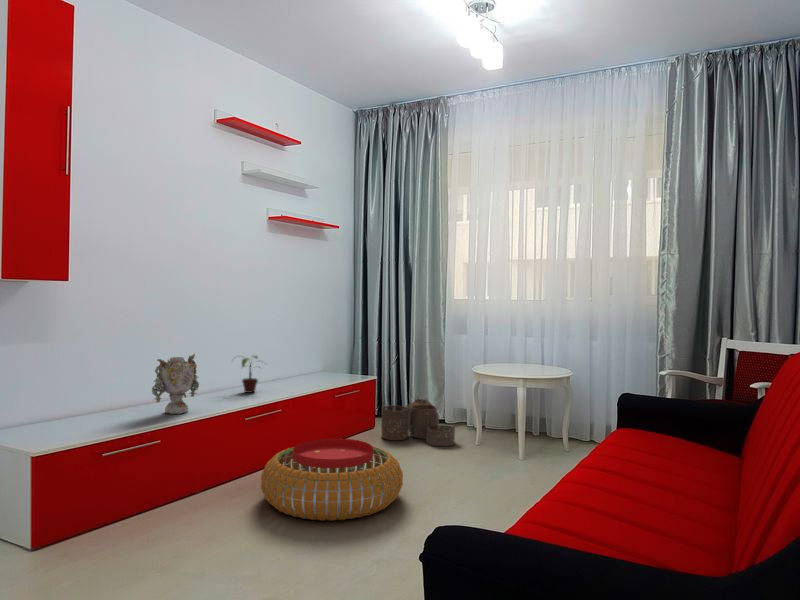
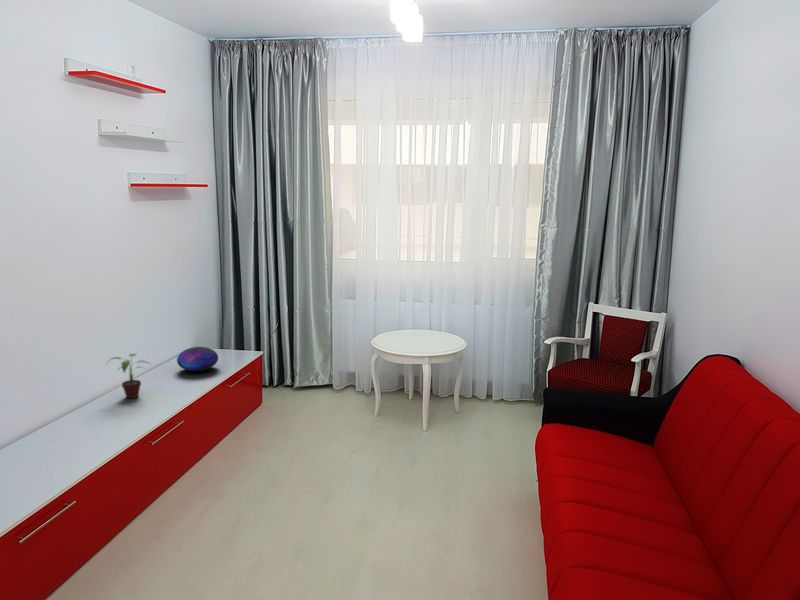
vase: present [152,354,199,414] -> none [28,379,85,456]
decorative orb: none [296,362,332,383] -> present [177,347,218,371]
woven basket: present [381,399,455,446] -> none [273,365,353,421]
pouf: present [261,438,403,521] -> none [182,449,337,555]

